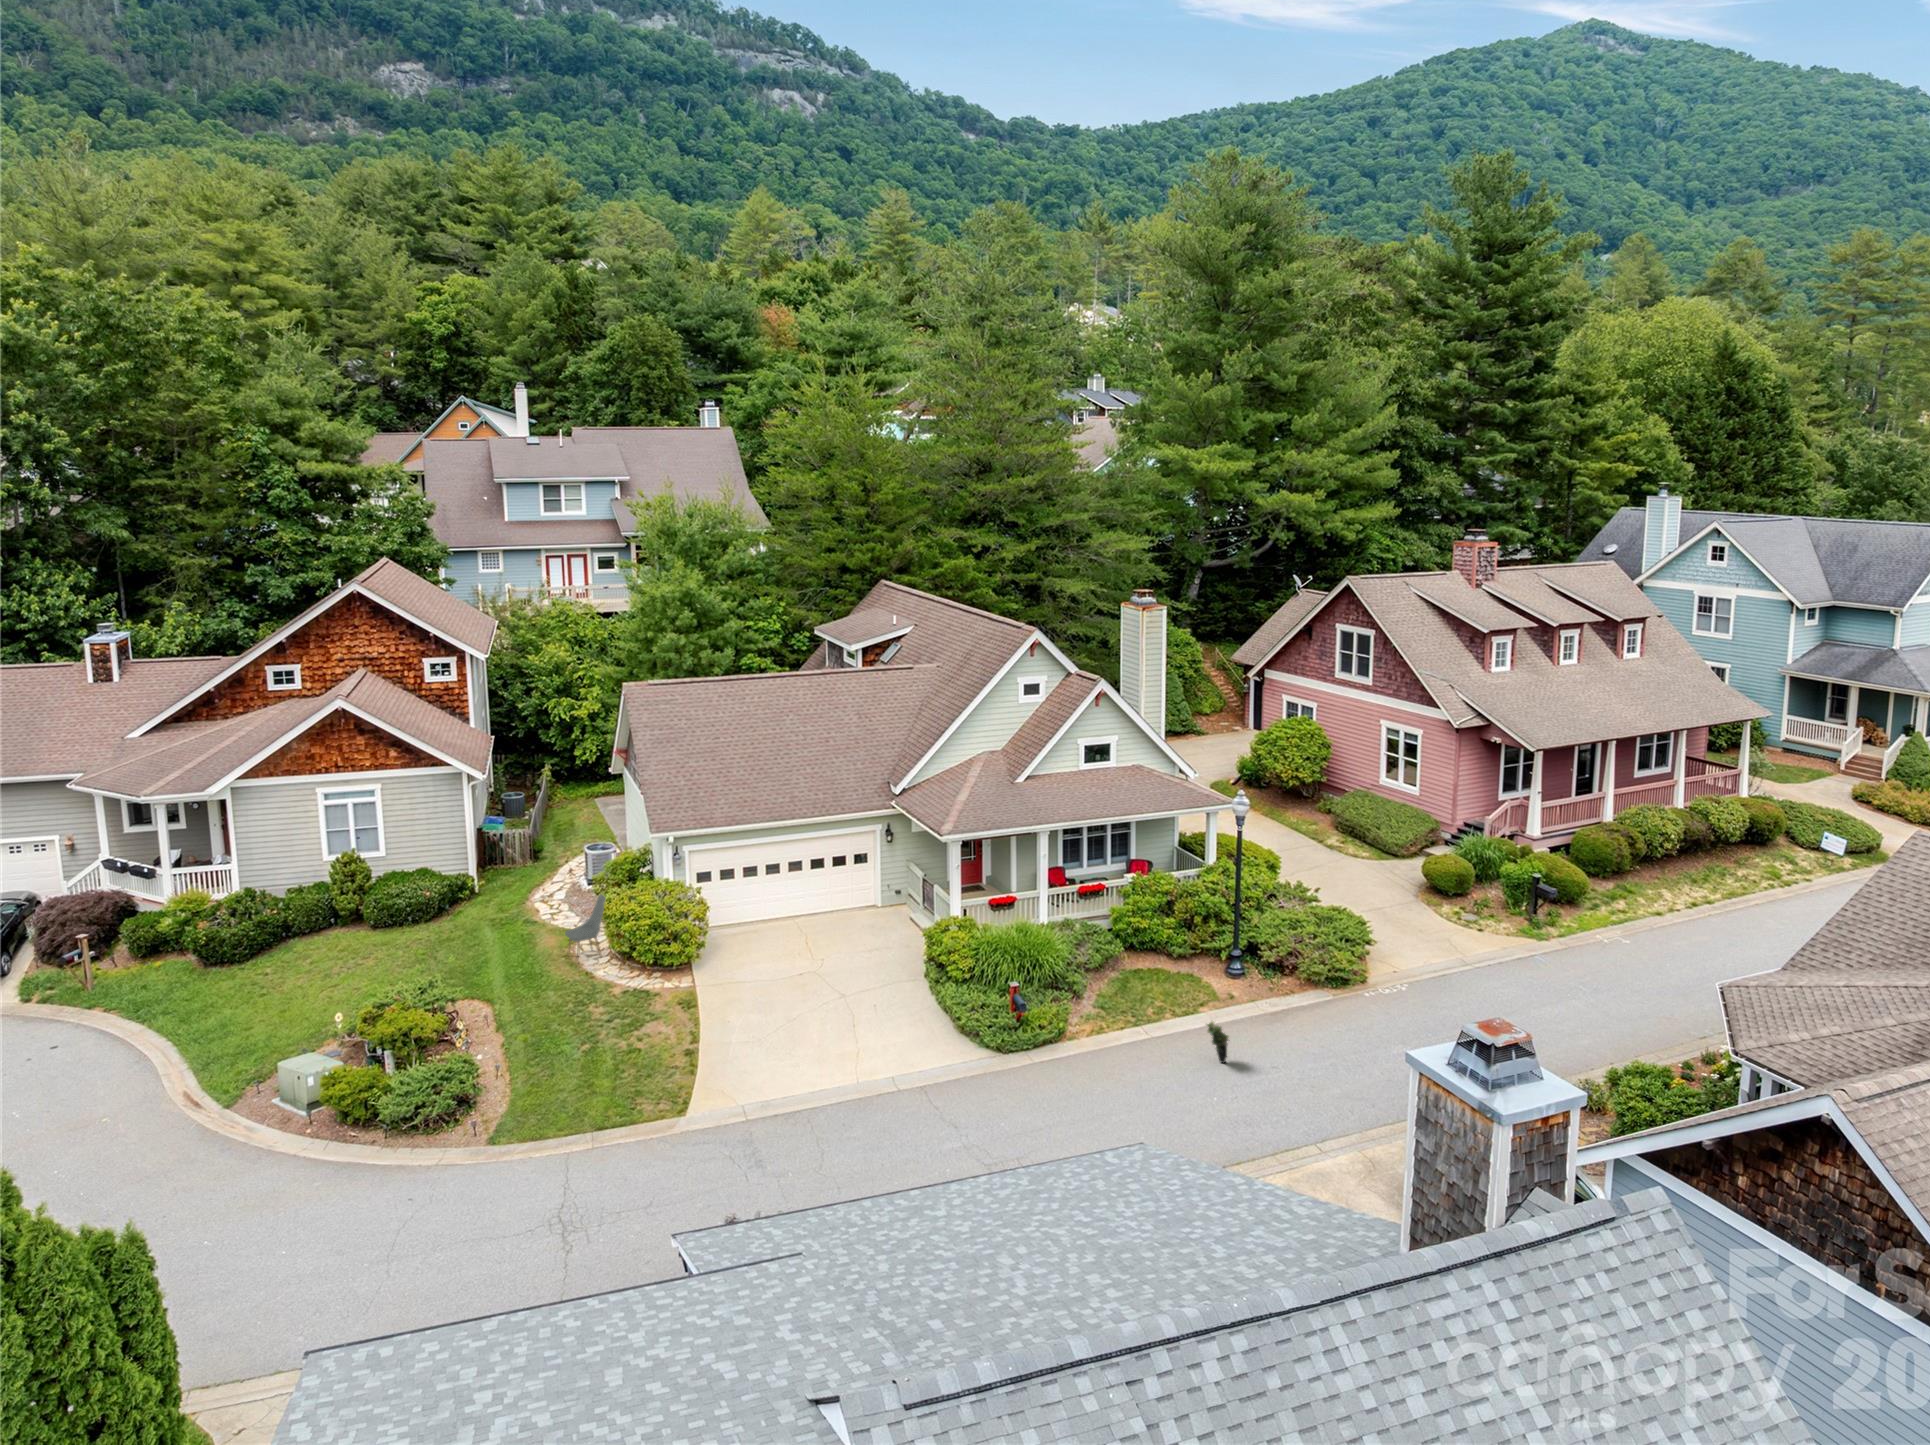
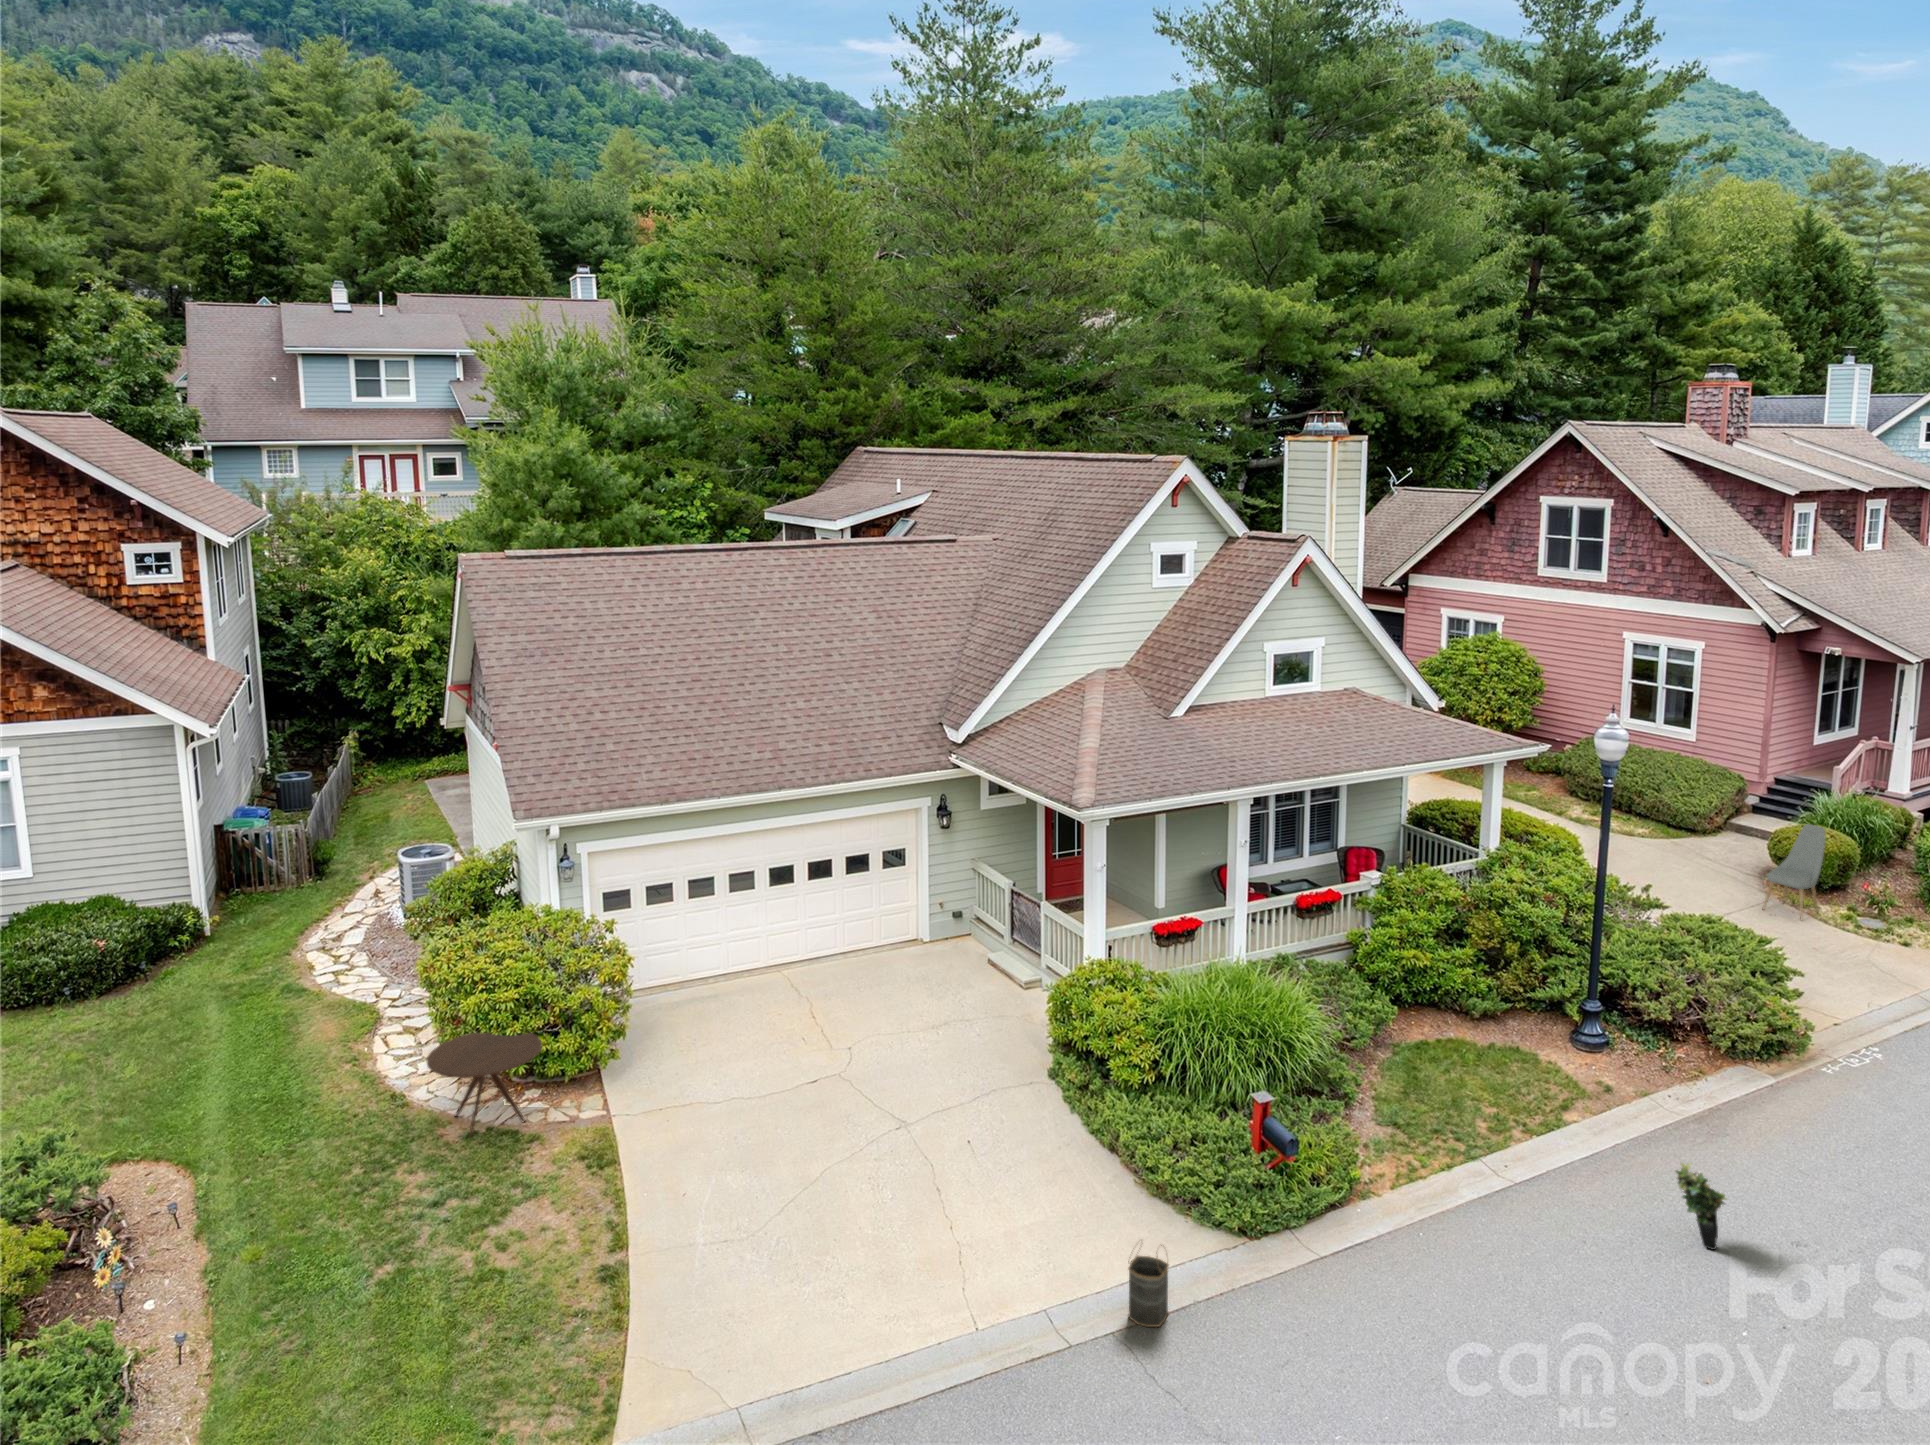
chair: present [565,895,606,961] -> present [1763,824,1825,919]
round table: none [605,941,661,993] -> present [427,1032,542,1137]
basket: none [925,1040,945,1080] -> present [1128,1245,1169,1327]

